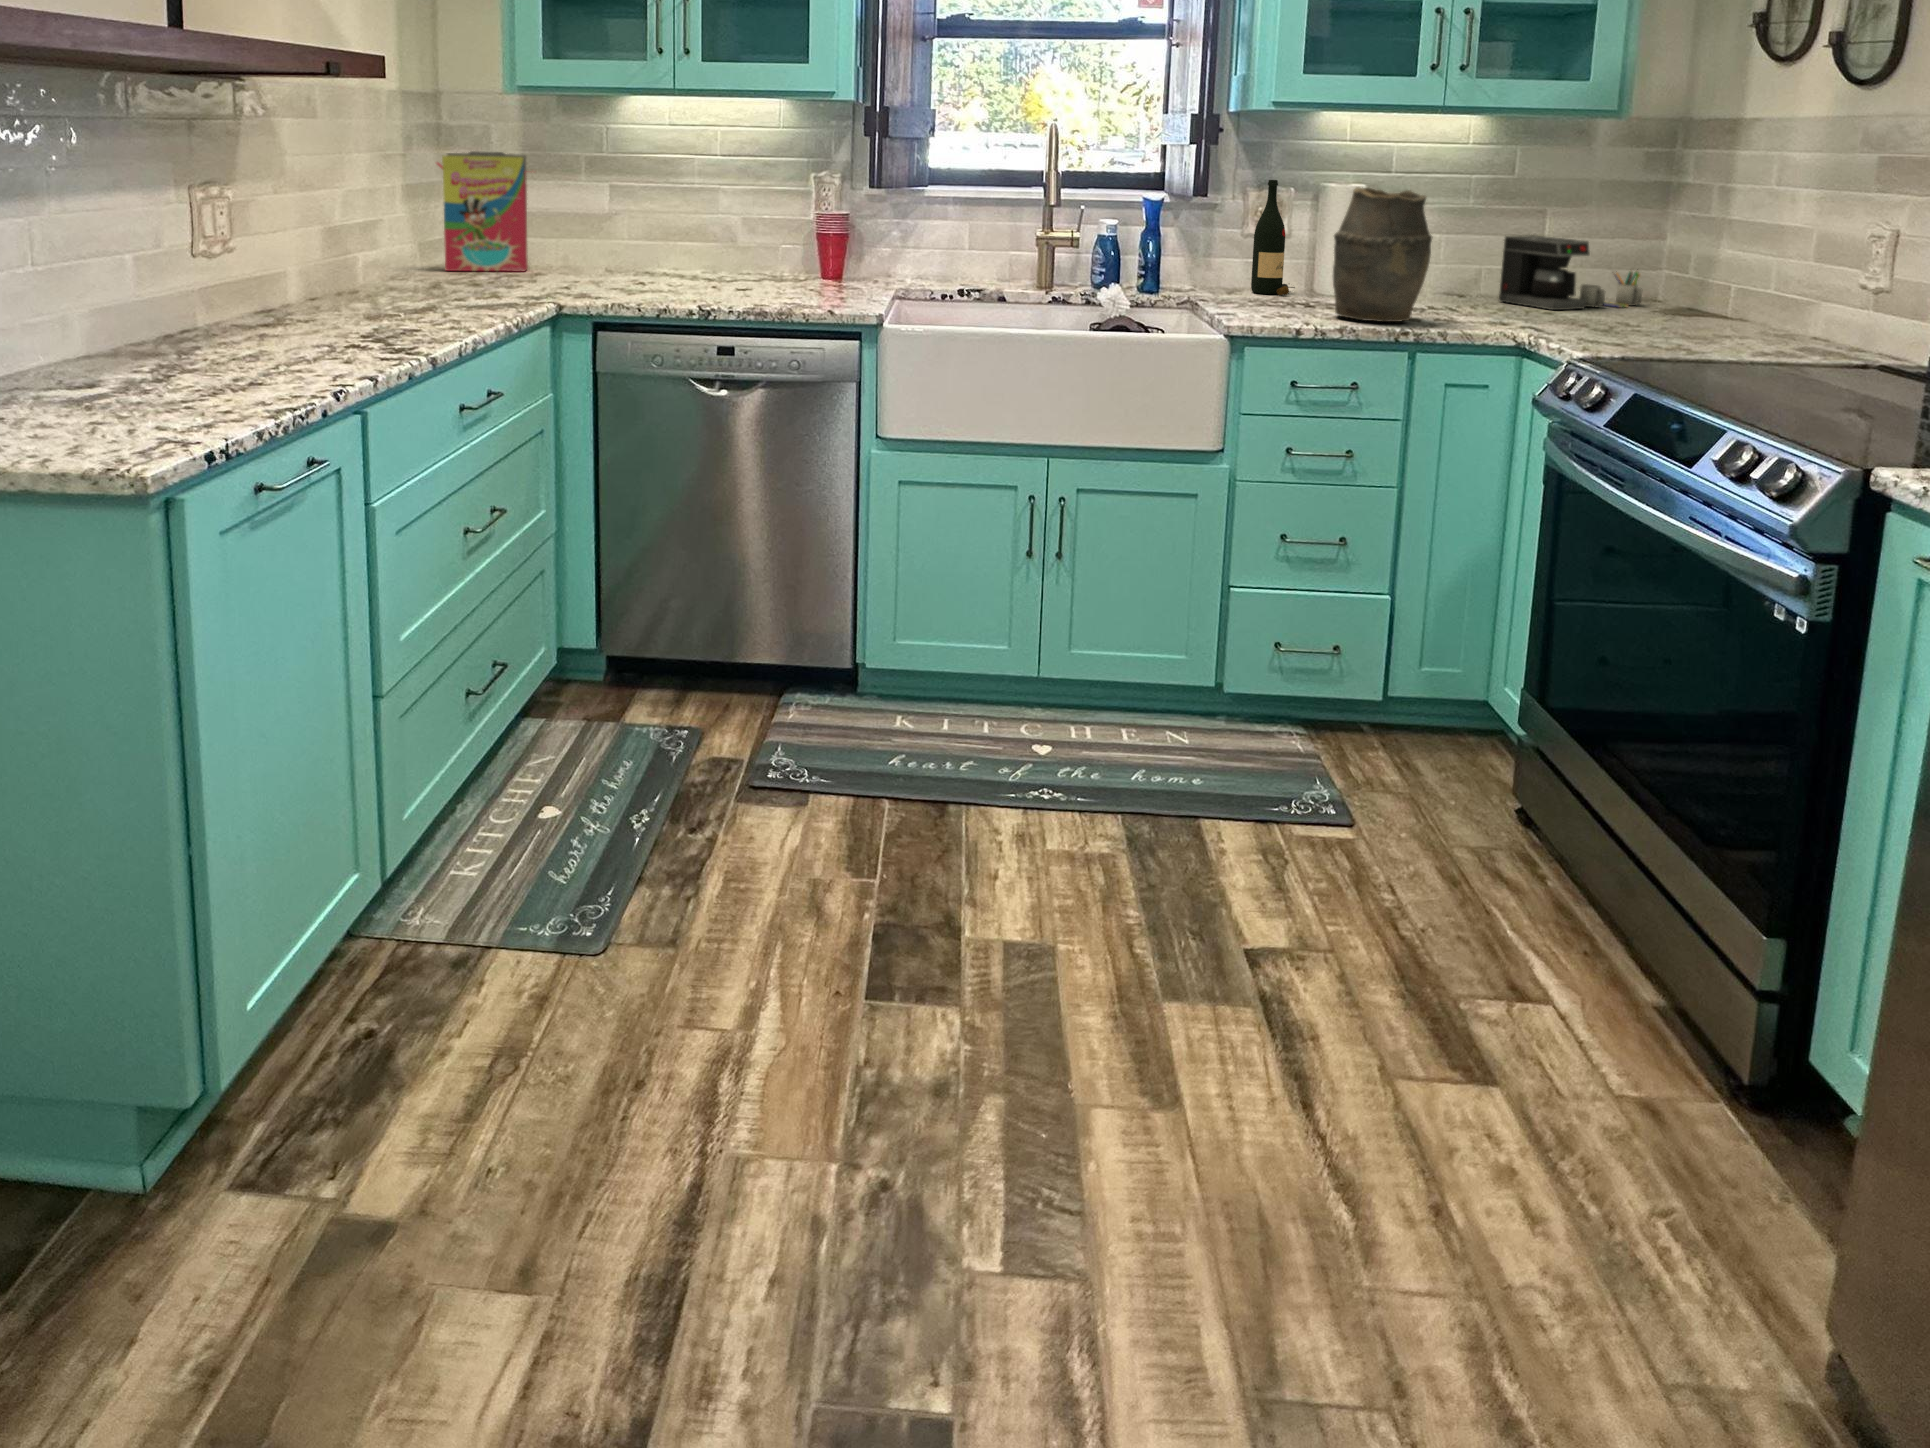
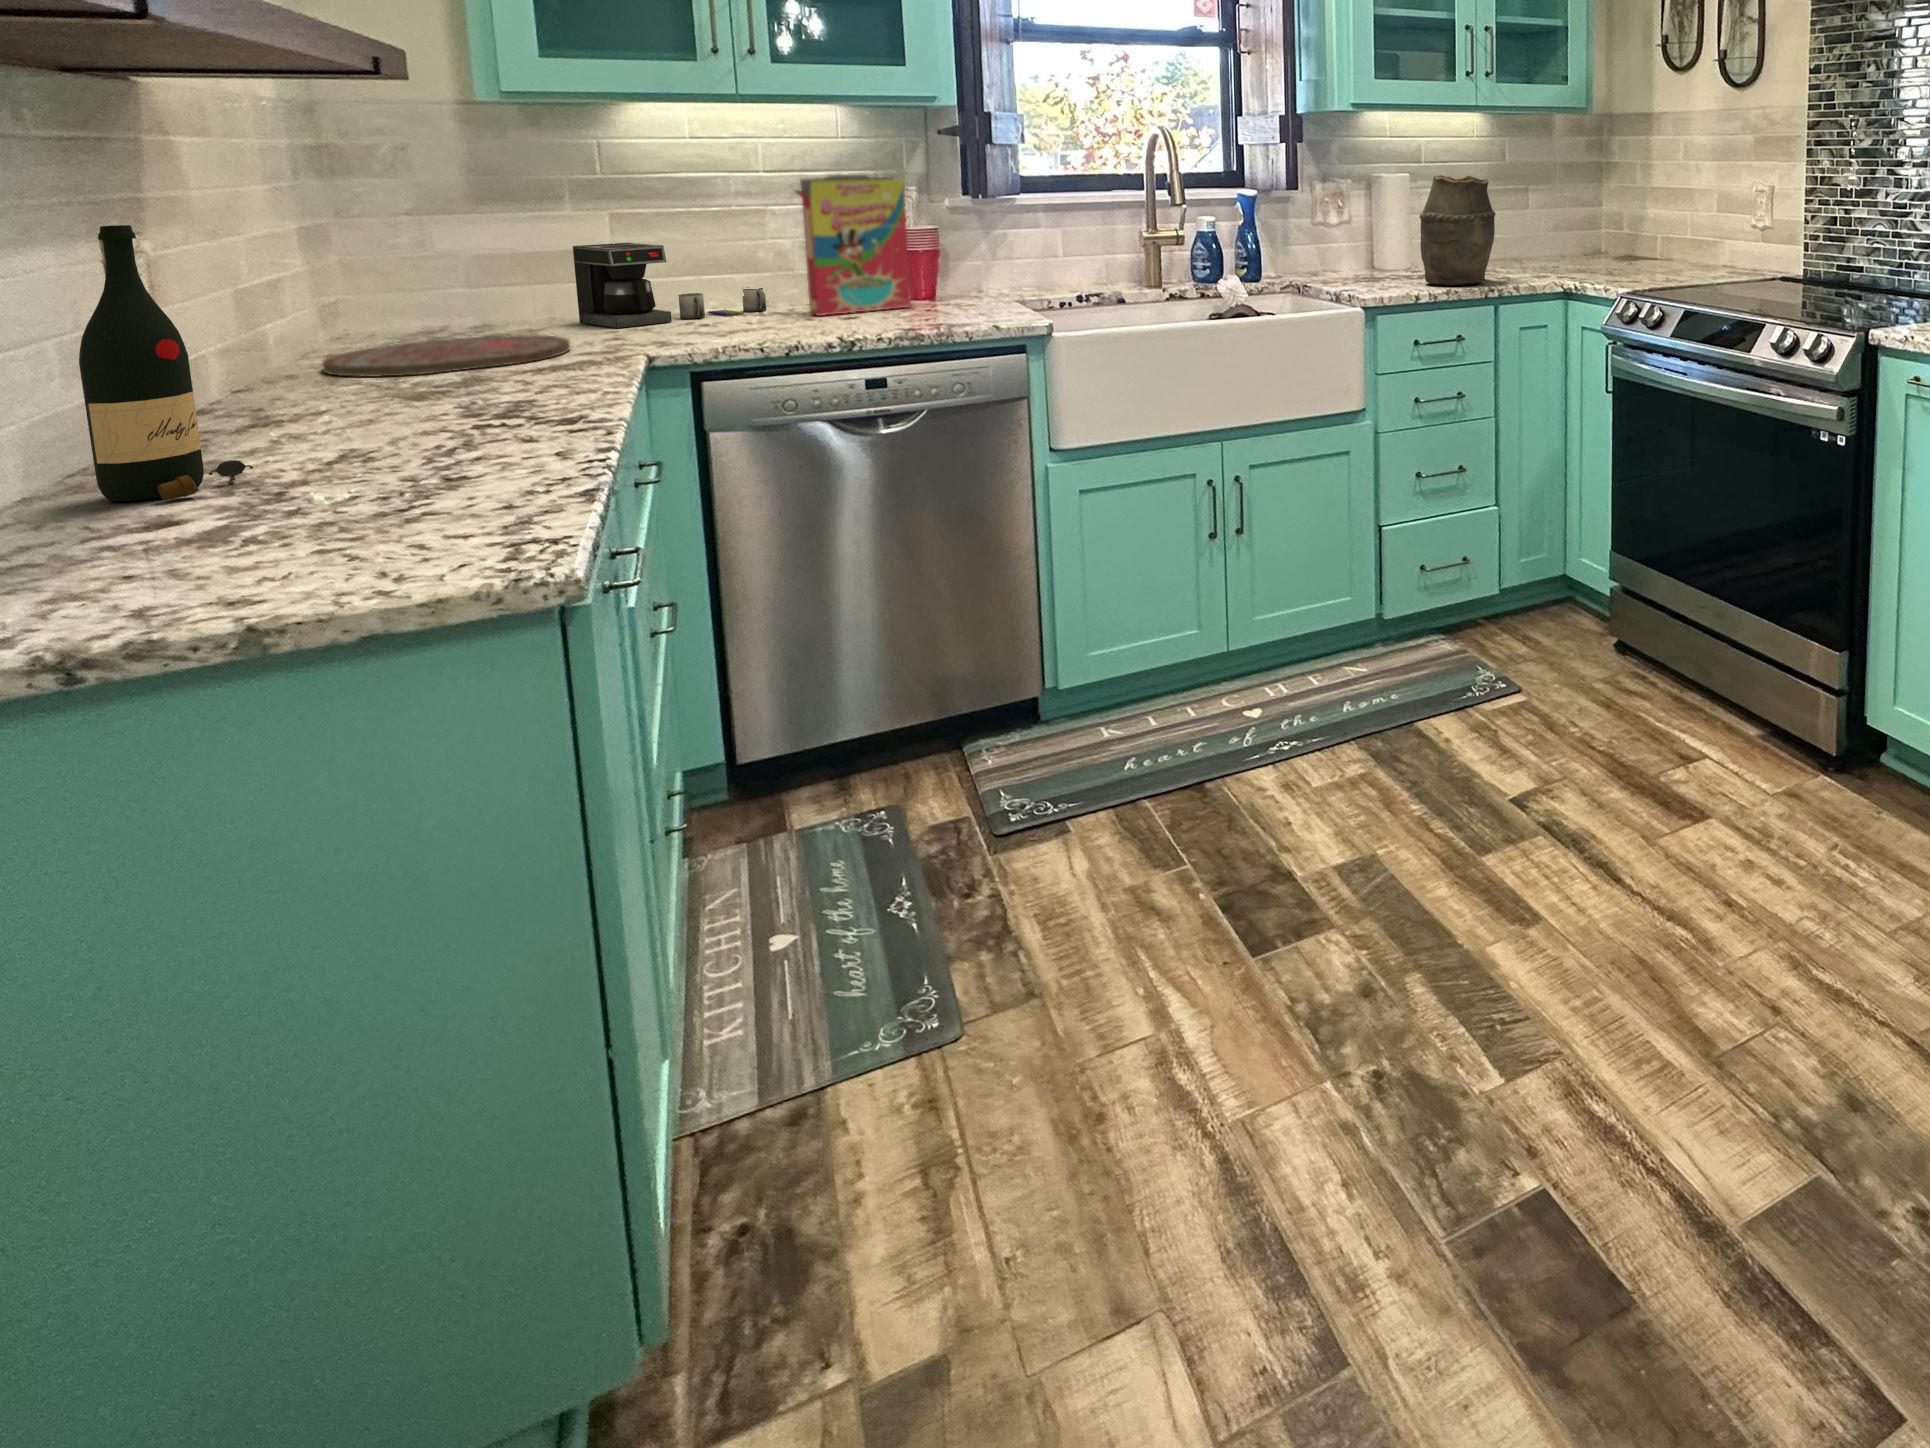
cereal box: present [437,151,528,271] -> present [795,175,911,316]
wine bottle: present [1251,180,1295,295] -> present [79,225,253,501]
coffee maker: present [1499,235,1642,310] -> present [573,243,766,328]
cutting board: none [377,274,532,299] -> present [322,335,570,377]

